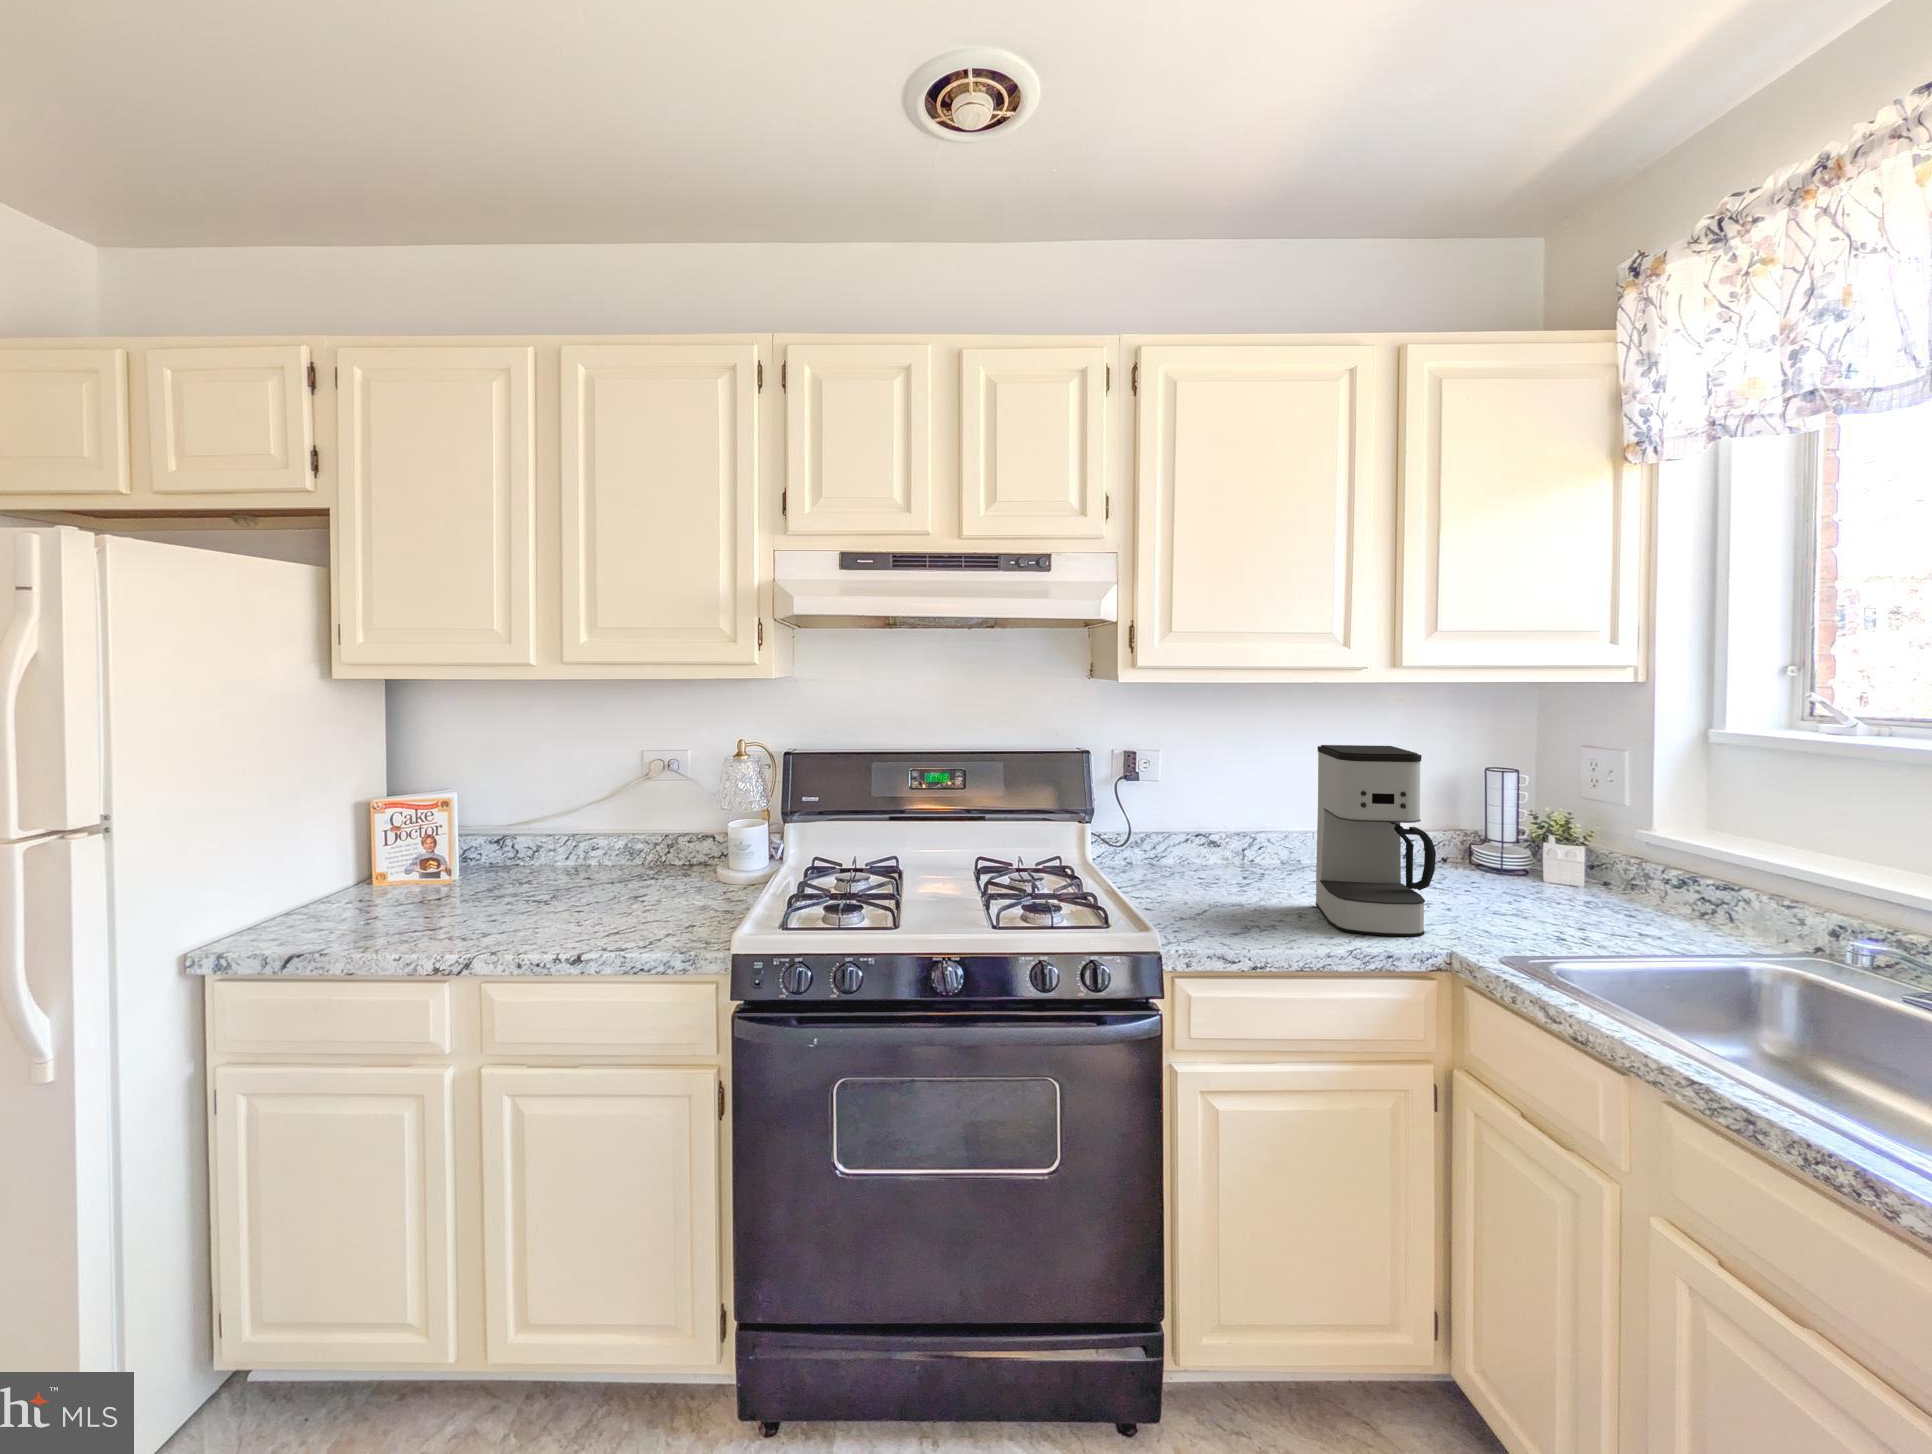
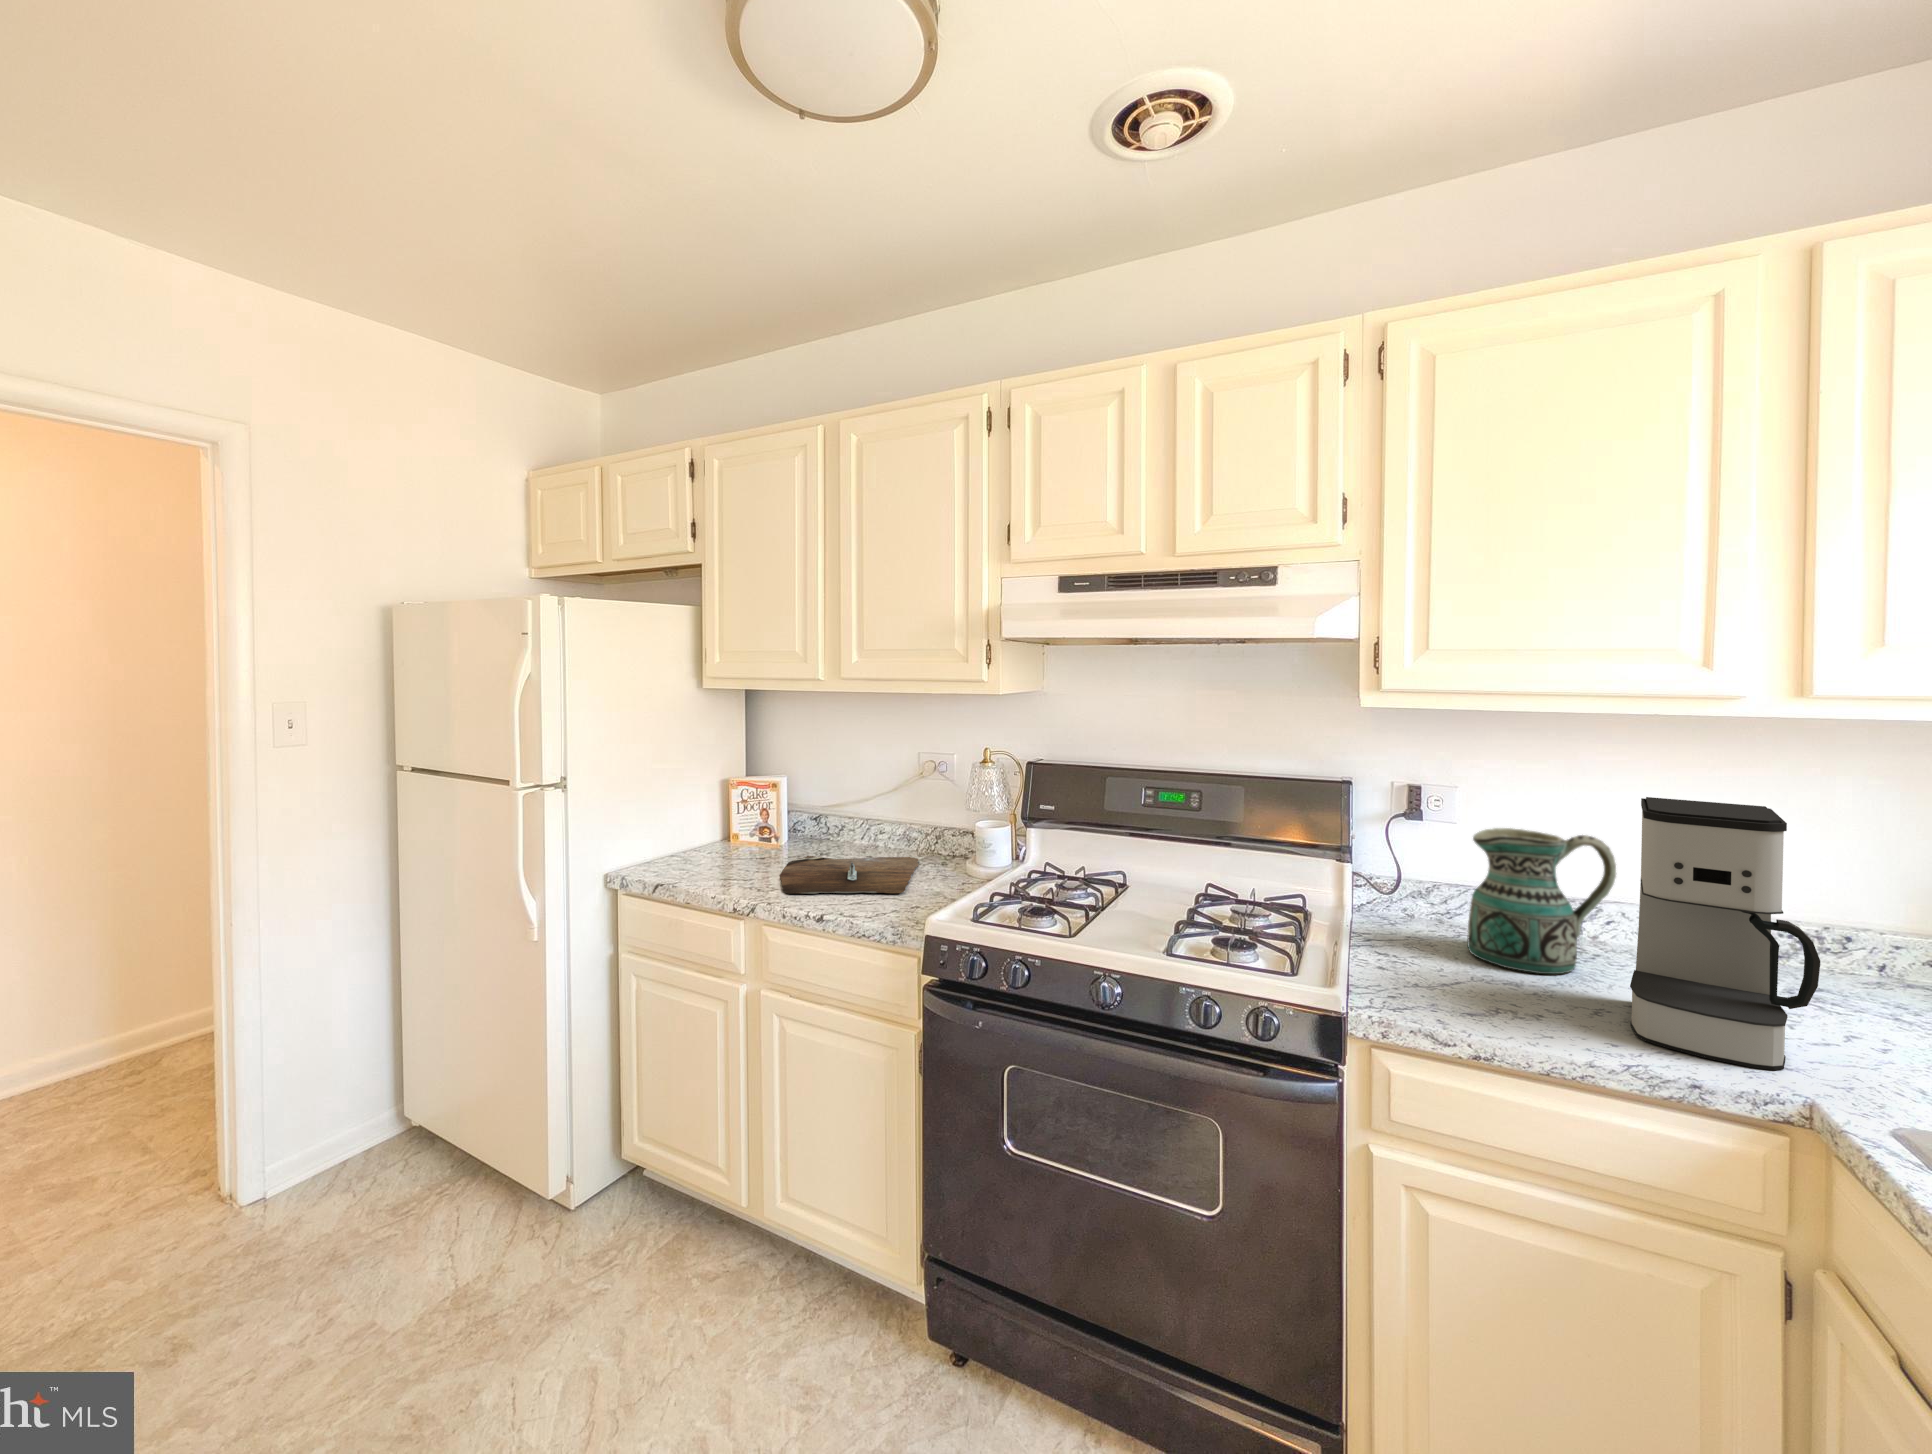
ceramic pitcher: none [1188,781,1285,896] -> present [1467,828,1616,974]
cutting board: none [475,875,660,937] -> present [780,856,918,894]

